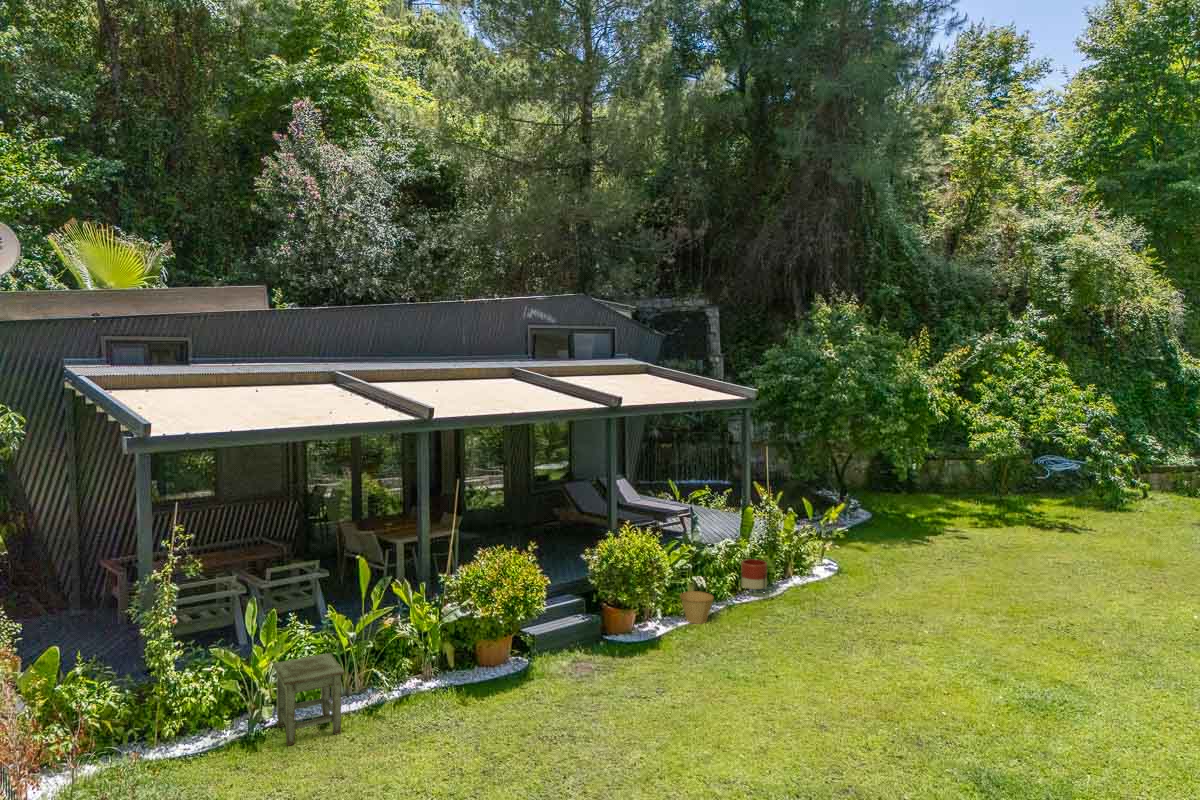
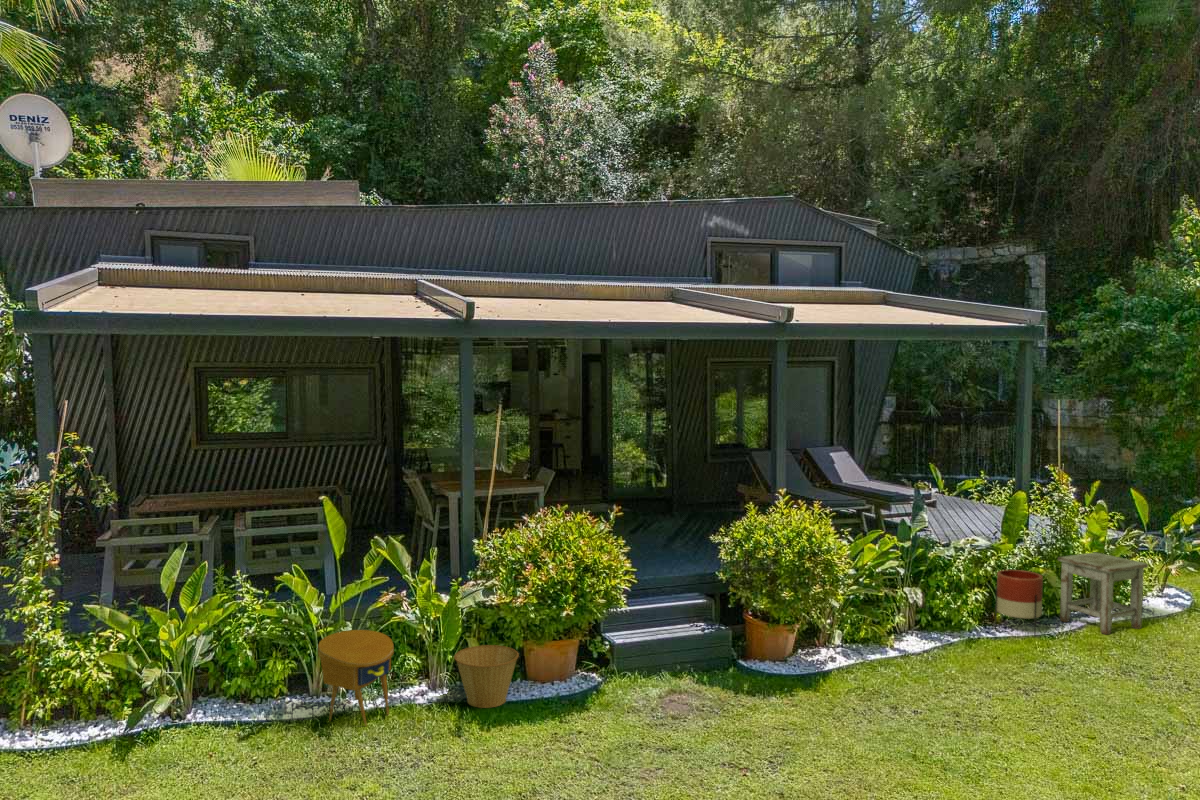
basket: present [680,591,714,624] -> present [454,645,519,708]
side table: none [361,645,412,710] -> present [318,630,394,726]
stool: present [273,653,345,746] -> present [1058,552,1148,634]

